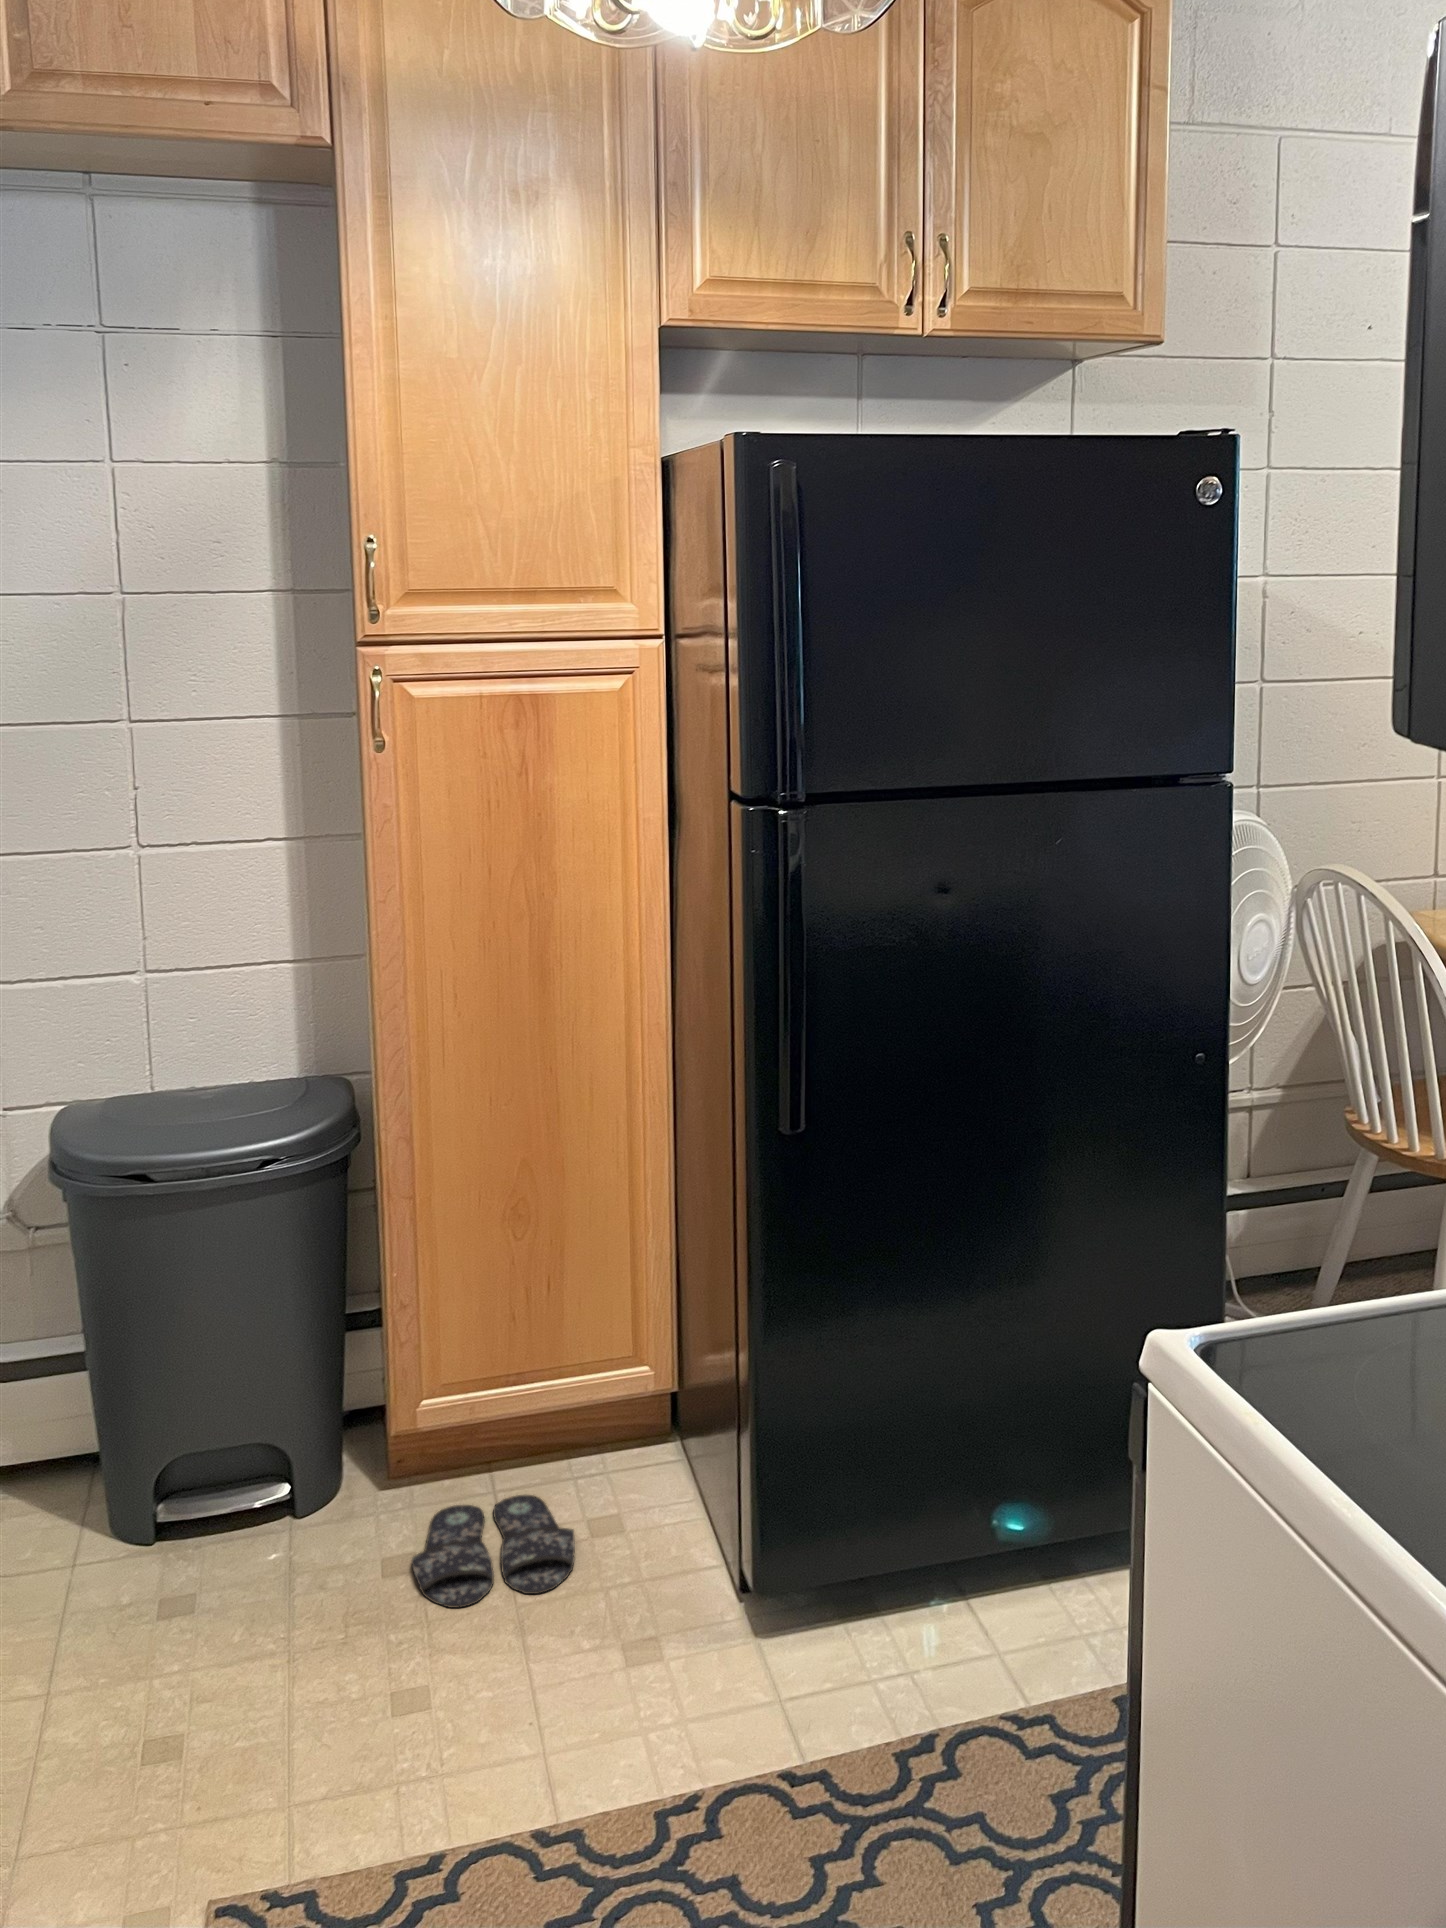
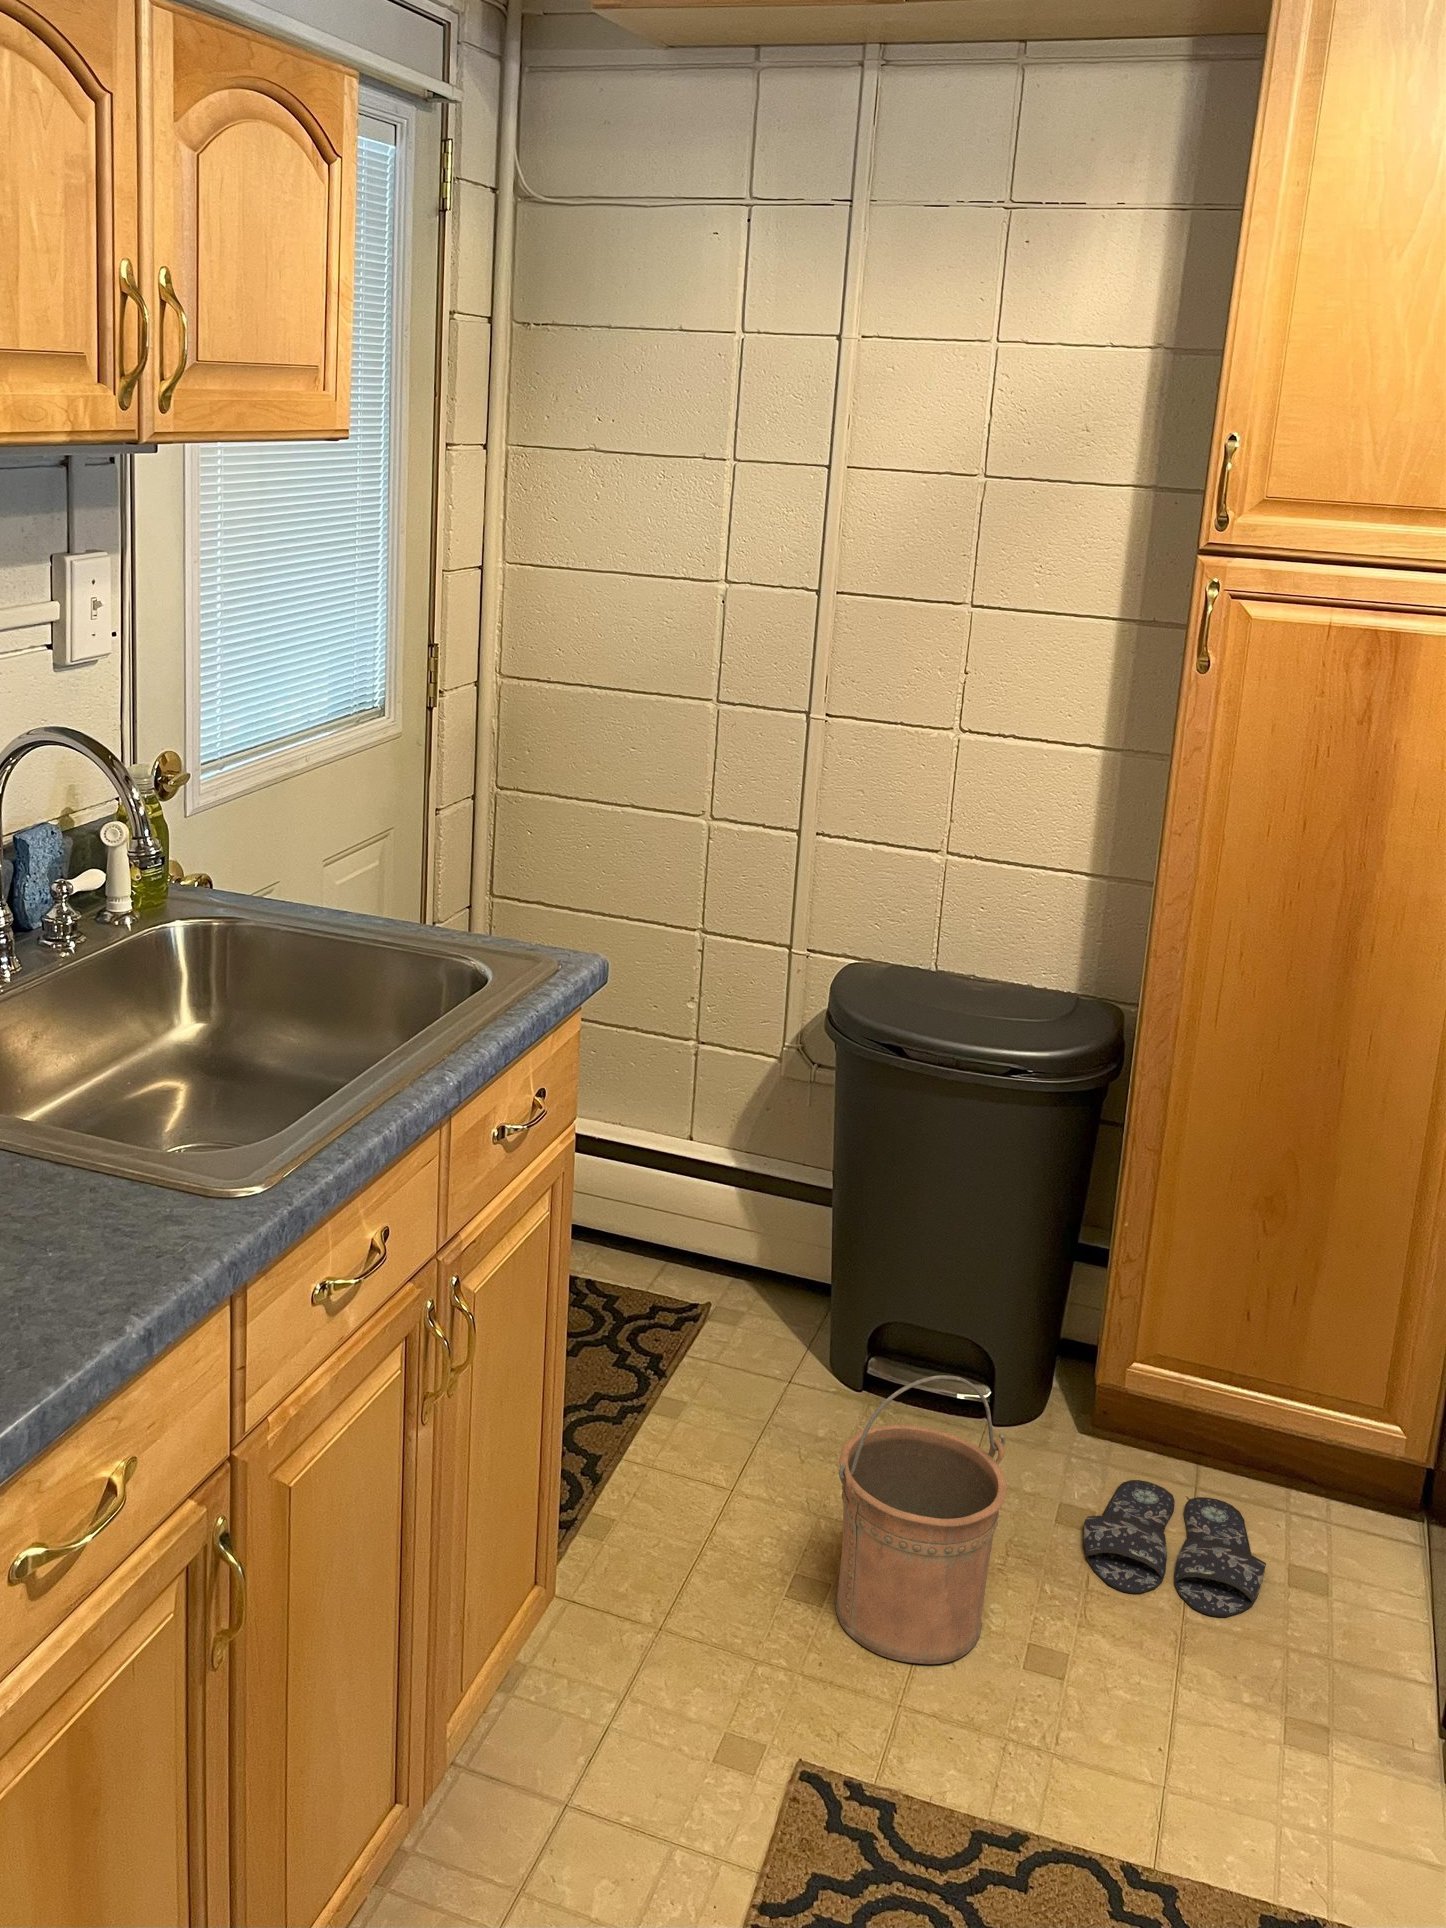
bucket: none [173,1461,349,1770] -> present [836,1375,1007,1664]

